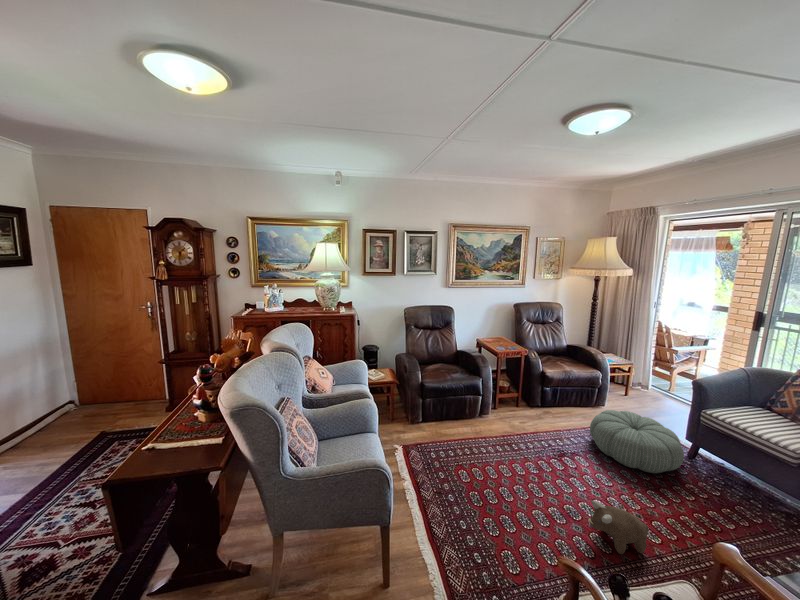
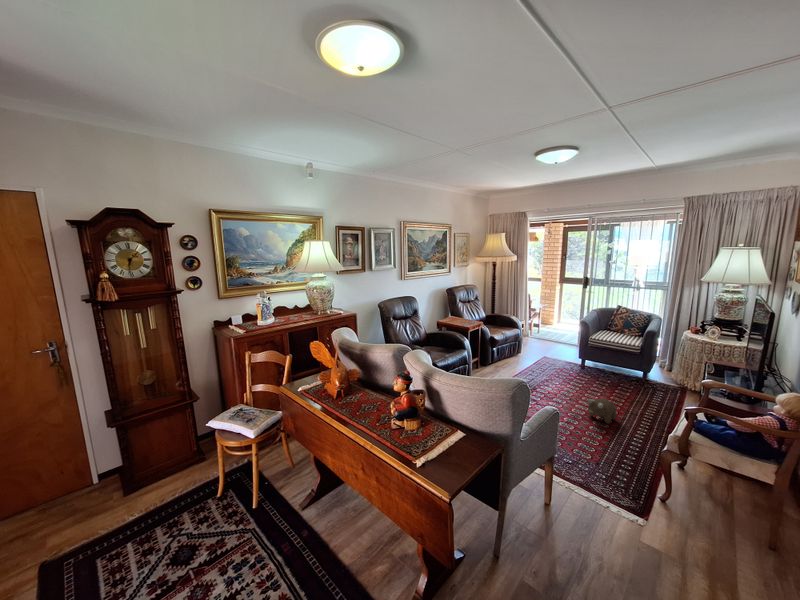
pouf: present [590,410,684,473] -> none [536,349,591,381]

